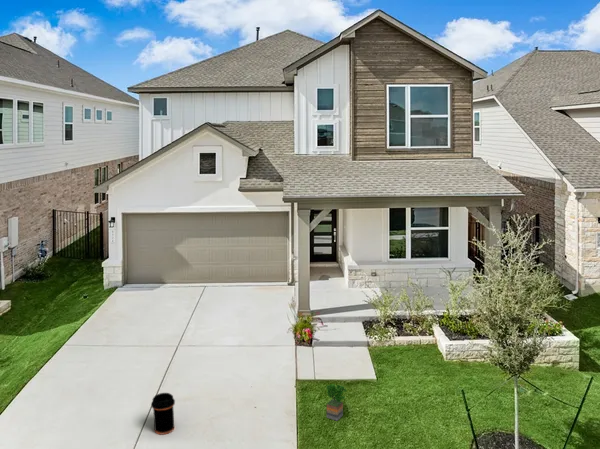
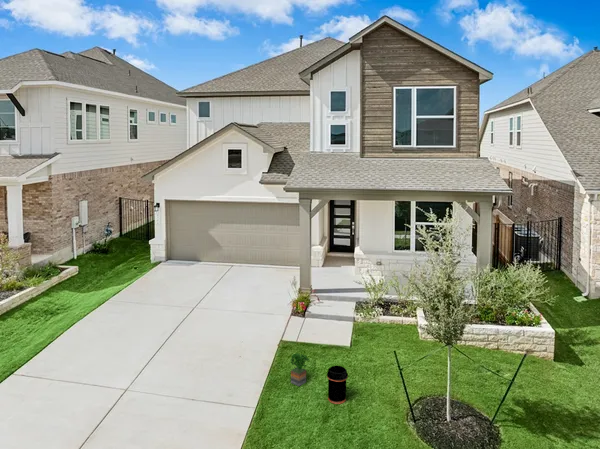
trash can: present [151,393,175,434] -> present [327,366,348,404]

